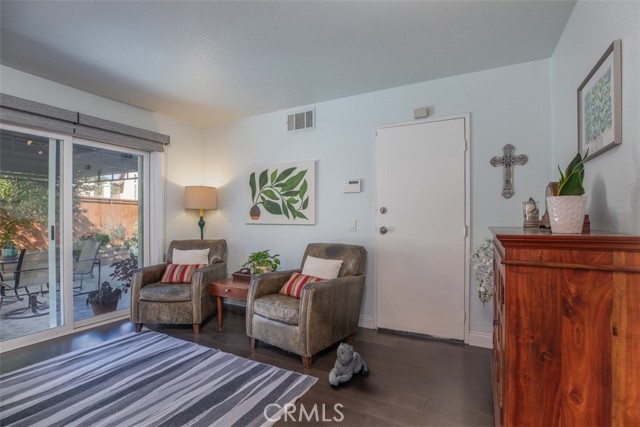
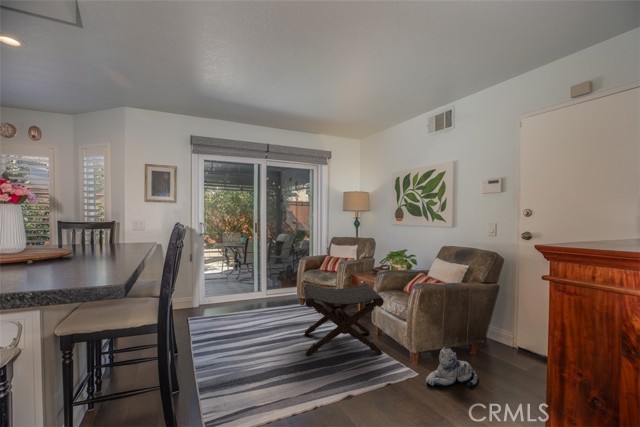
footstool: none [161,292,273,400] -> present [304,284,384,356]

